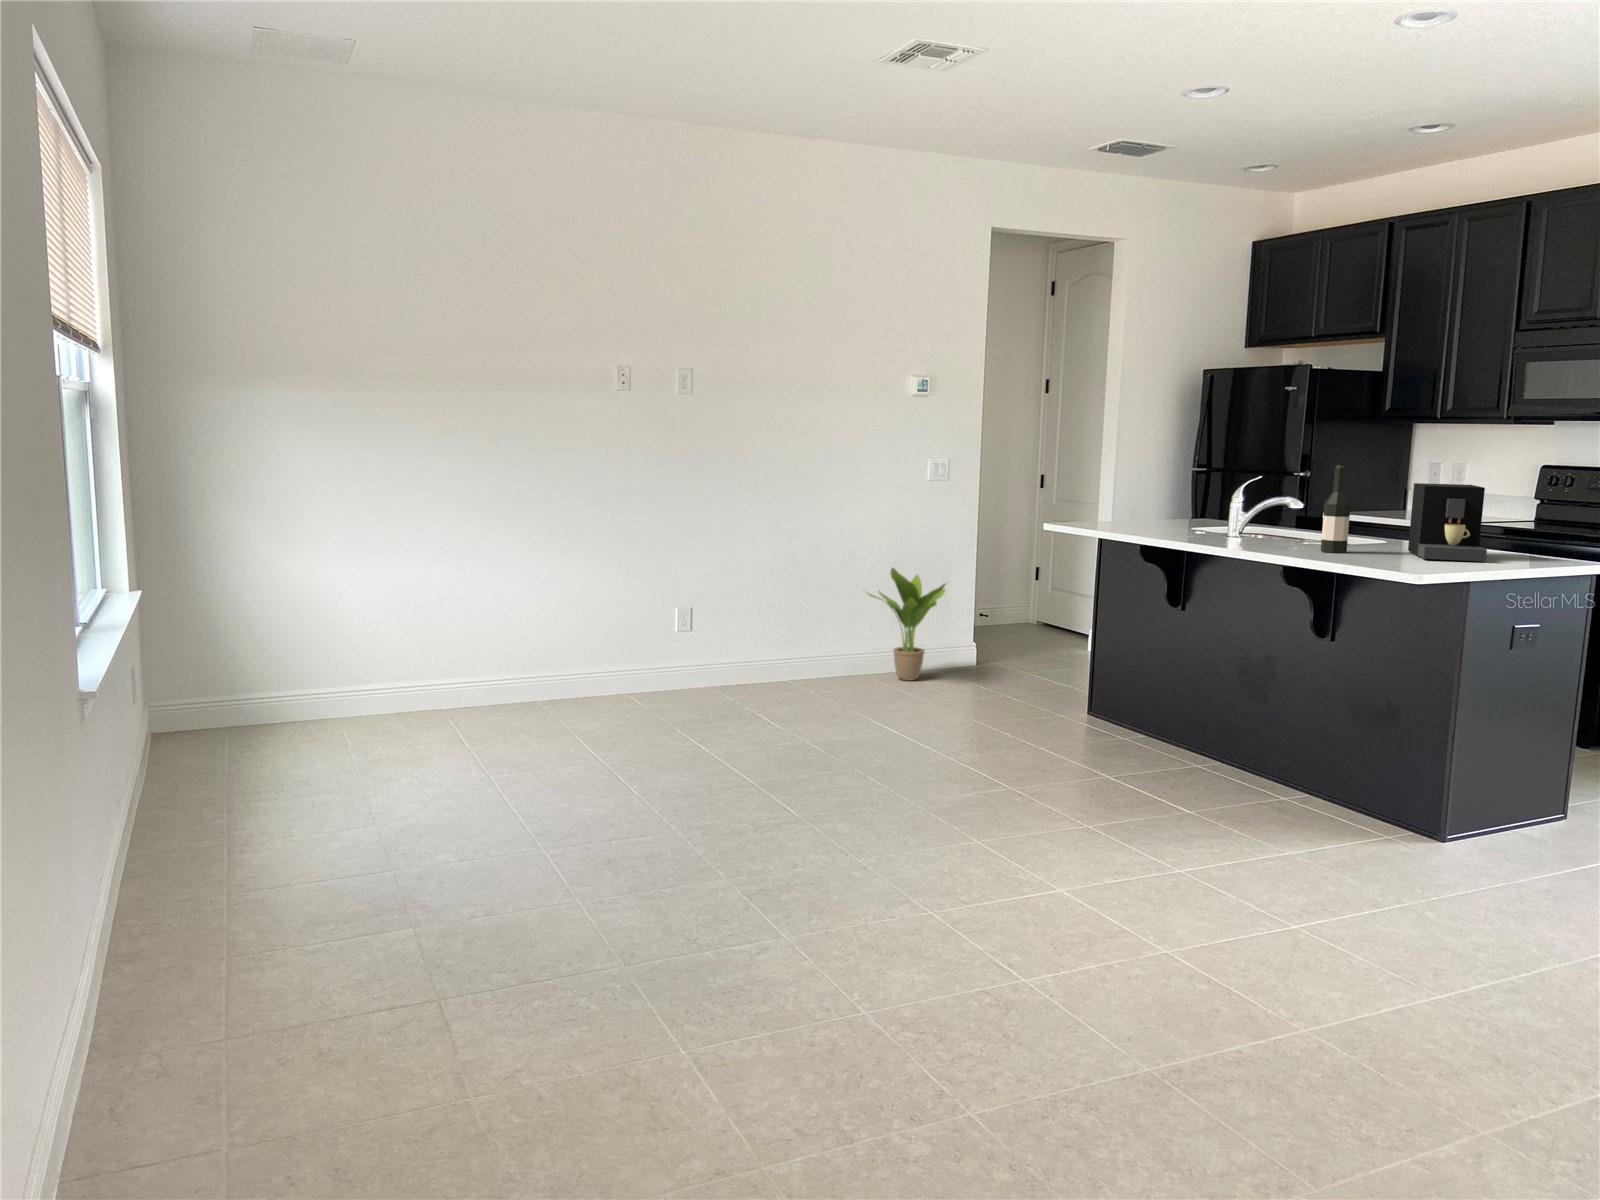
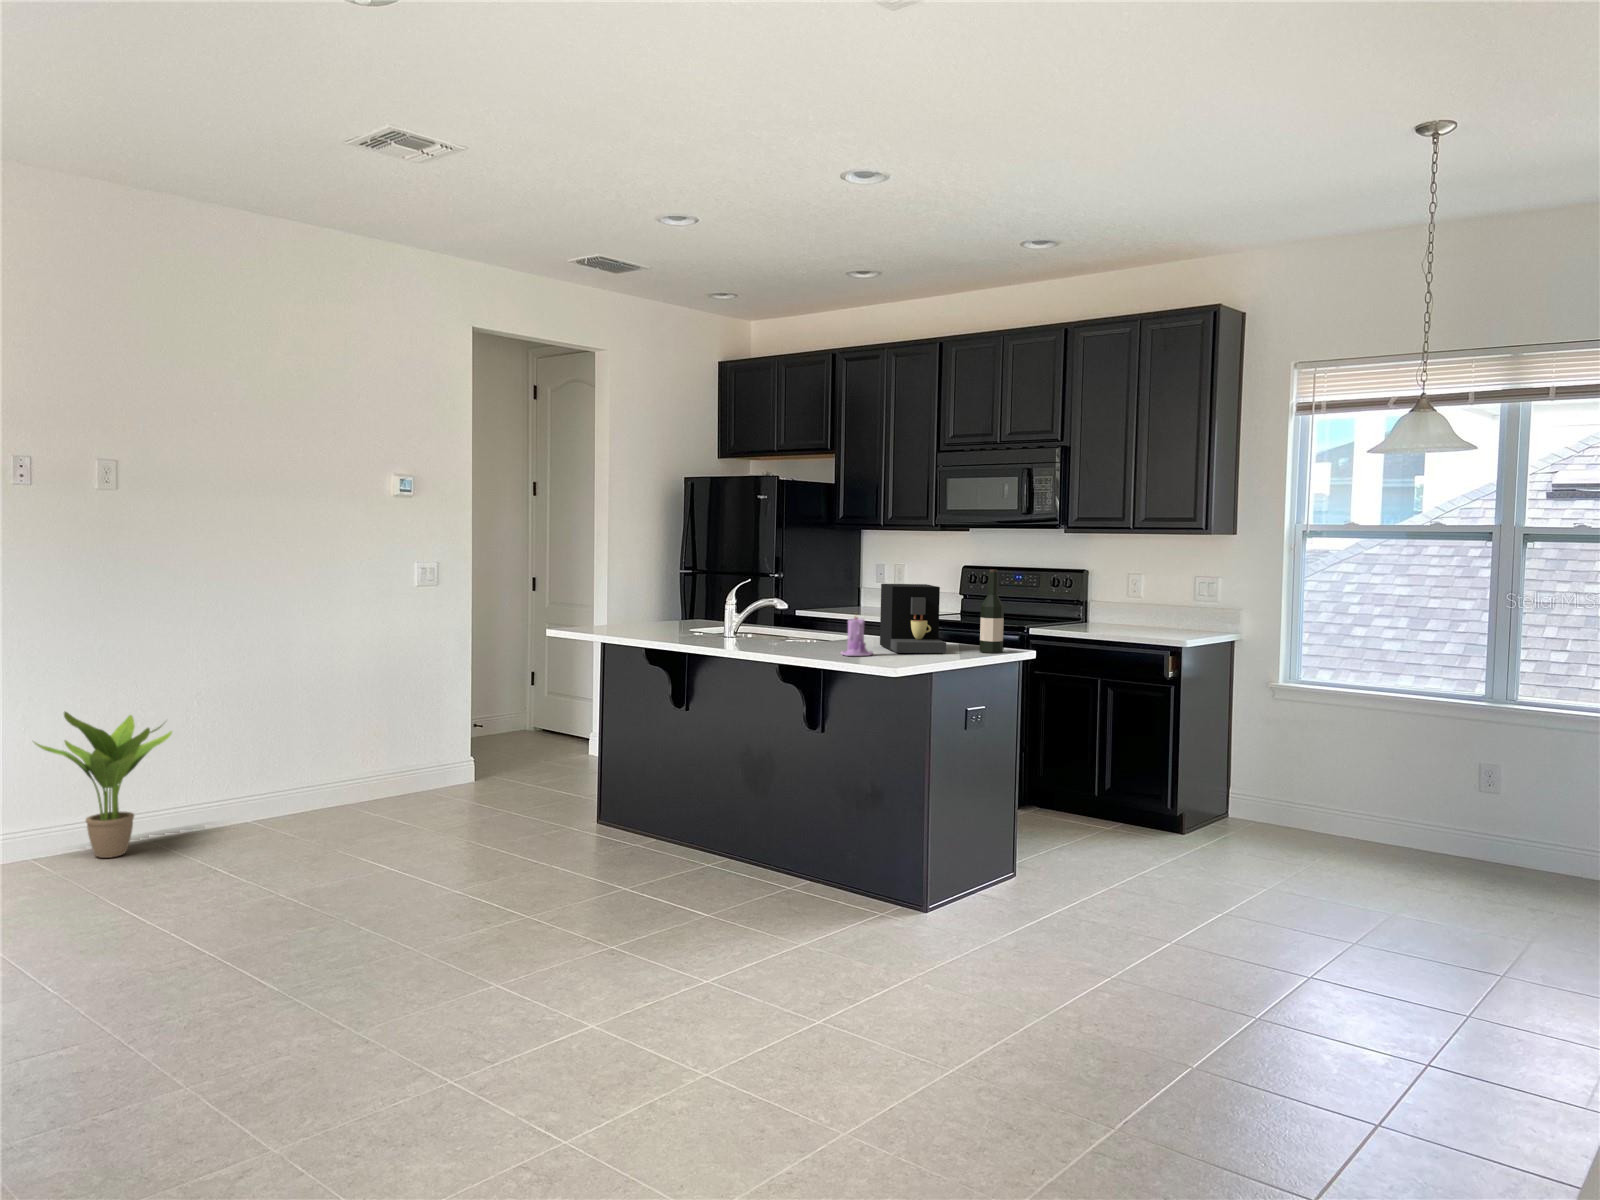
wine bottle: present [1321,465,1351,553] -> present [980,570,1004,653]
candle: none [1355,513,1394,560] -> present [841,617,873,656]
potted plant: present [867,568,946,680] -> present [34,712,172,858]

